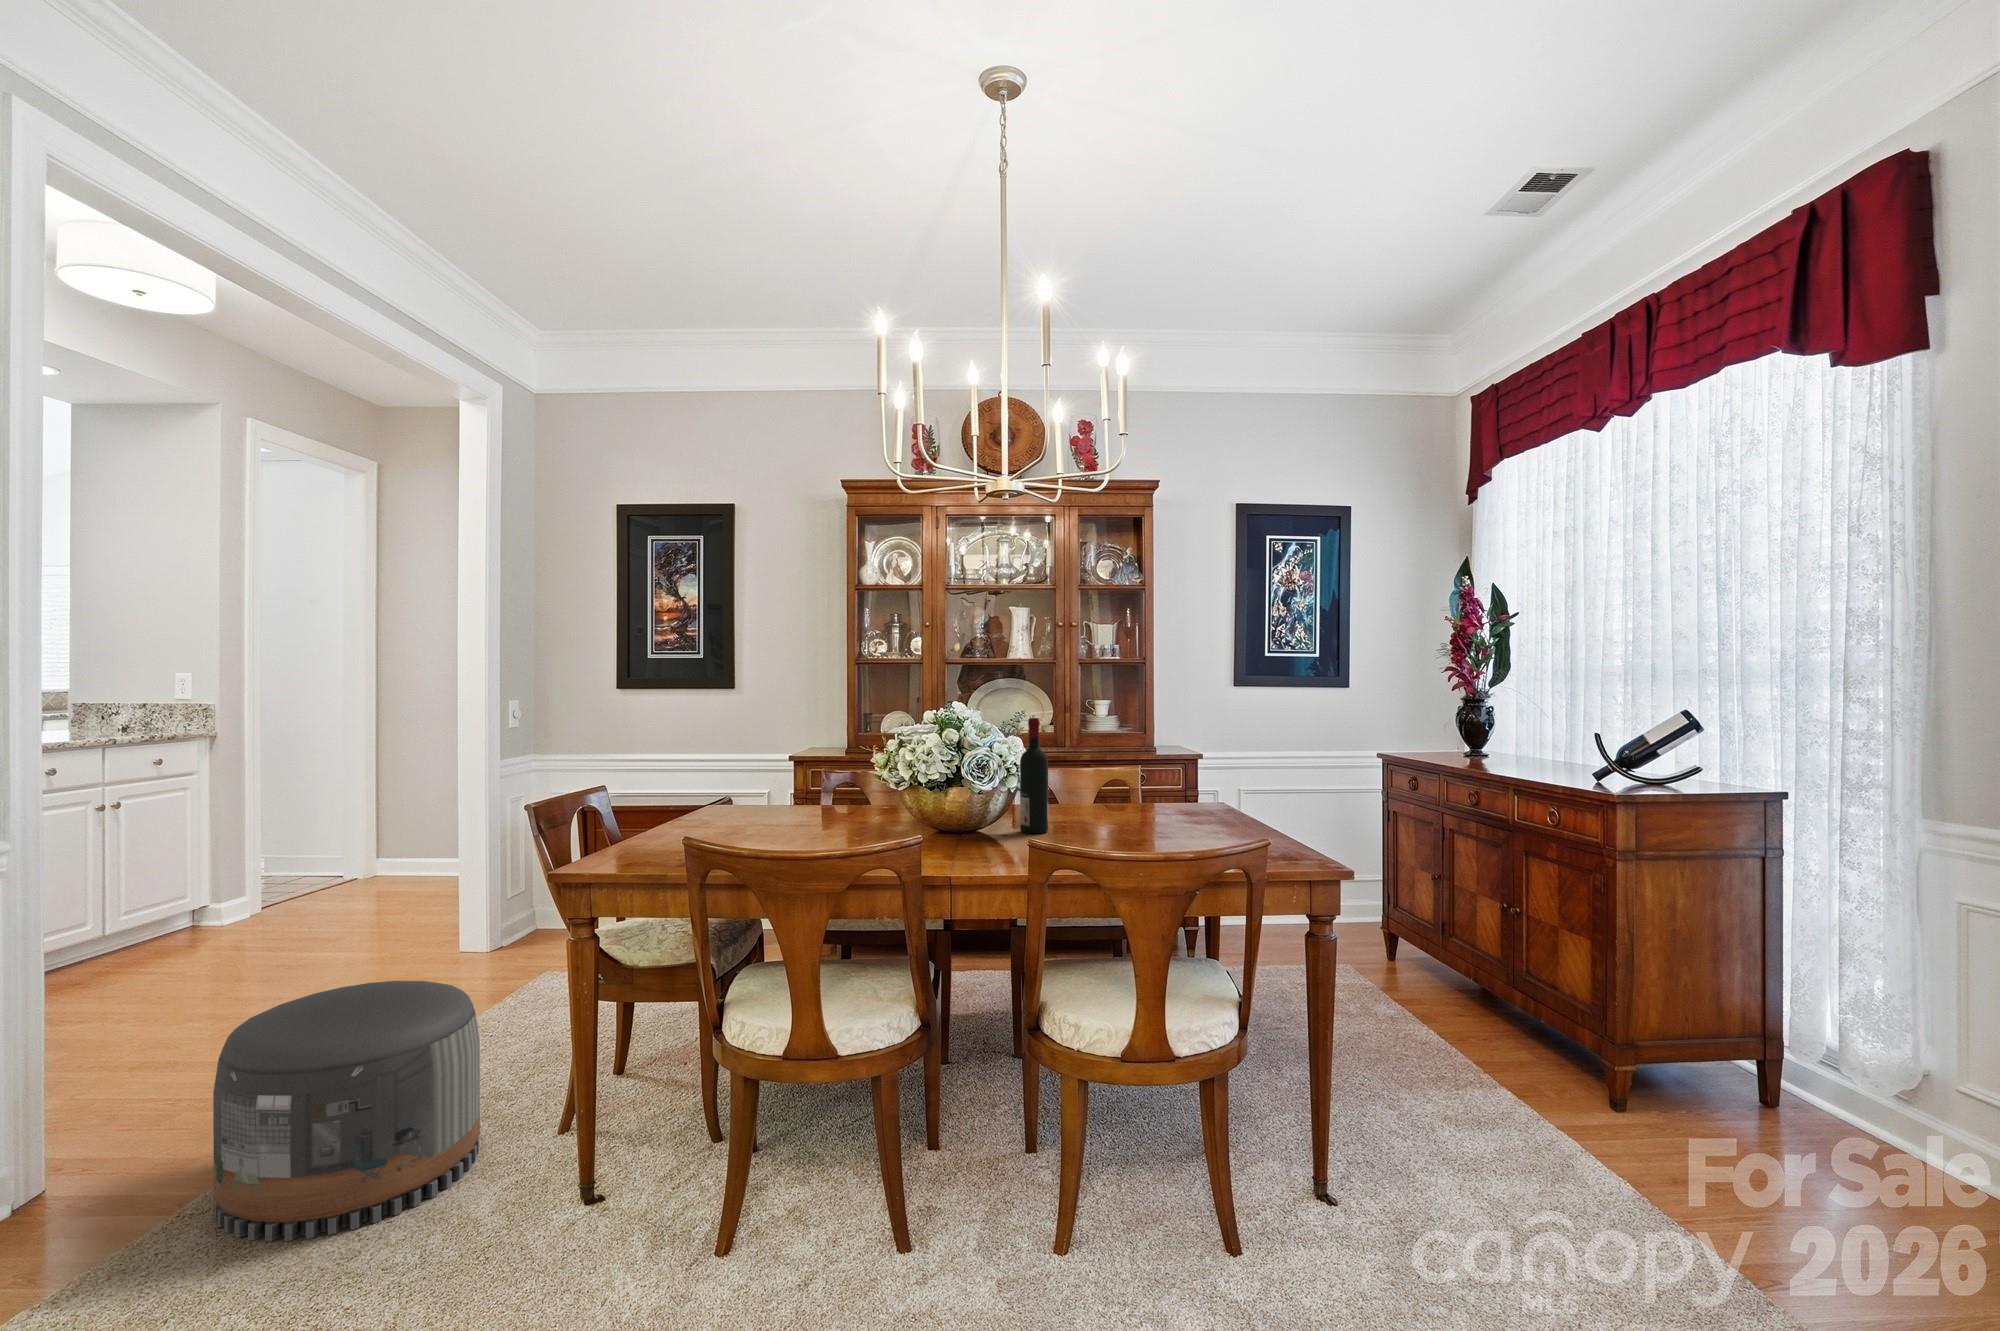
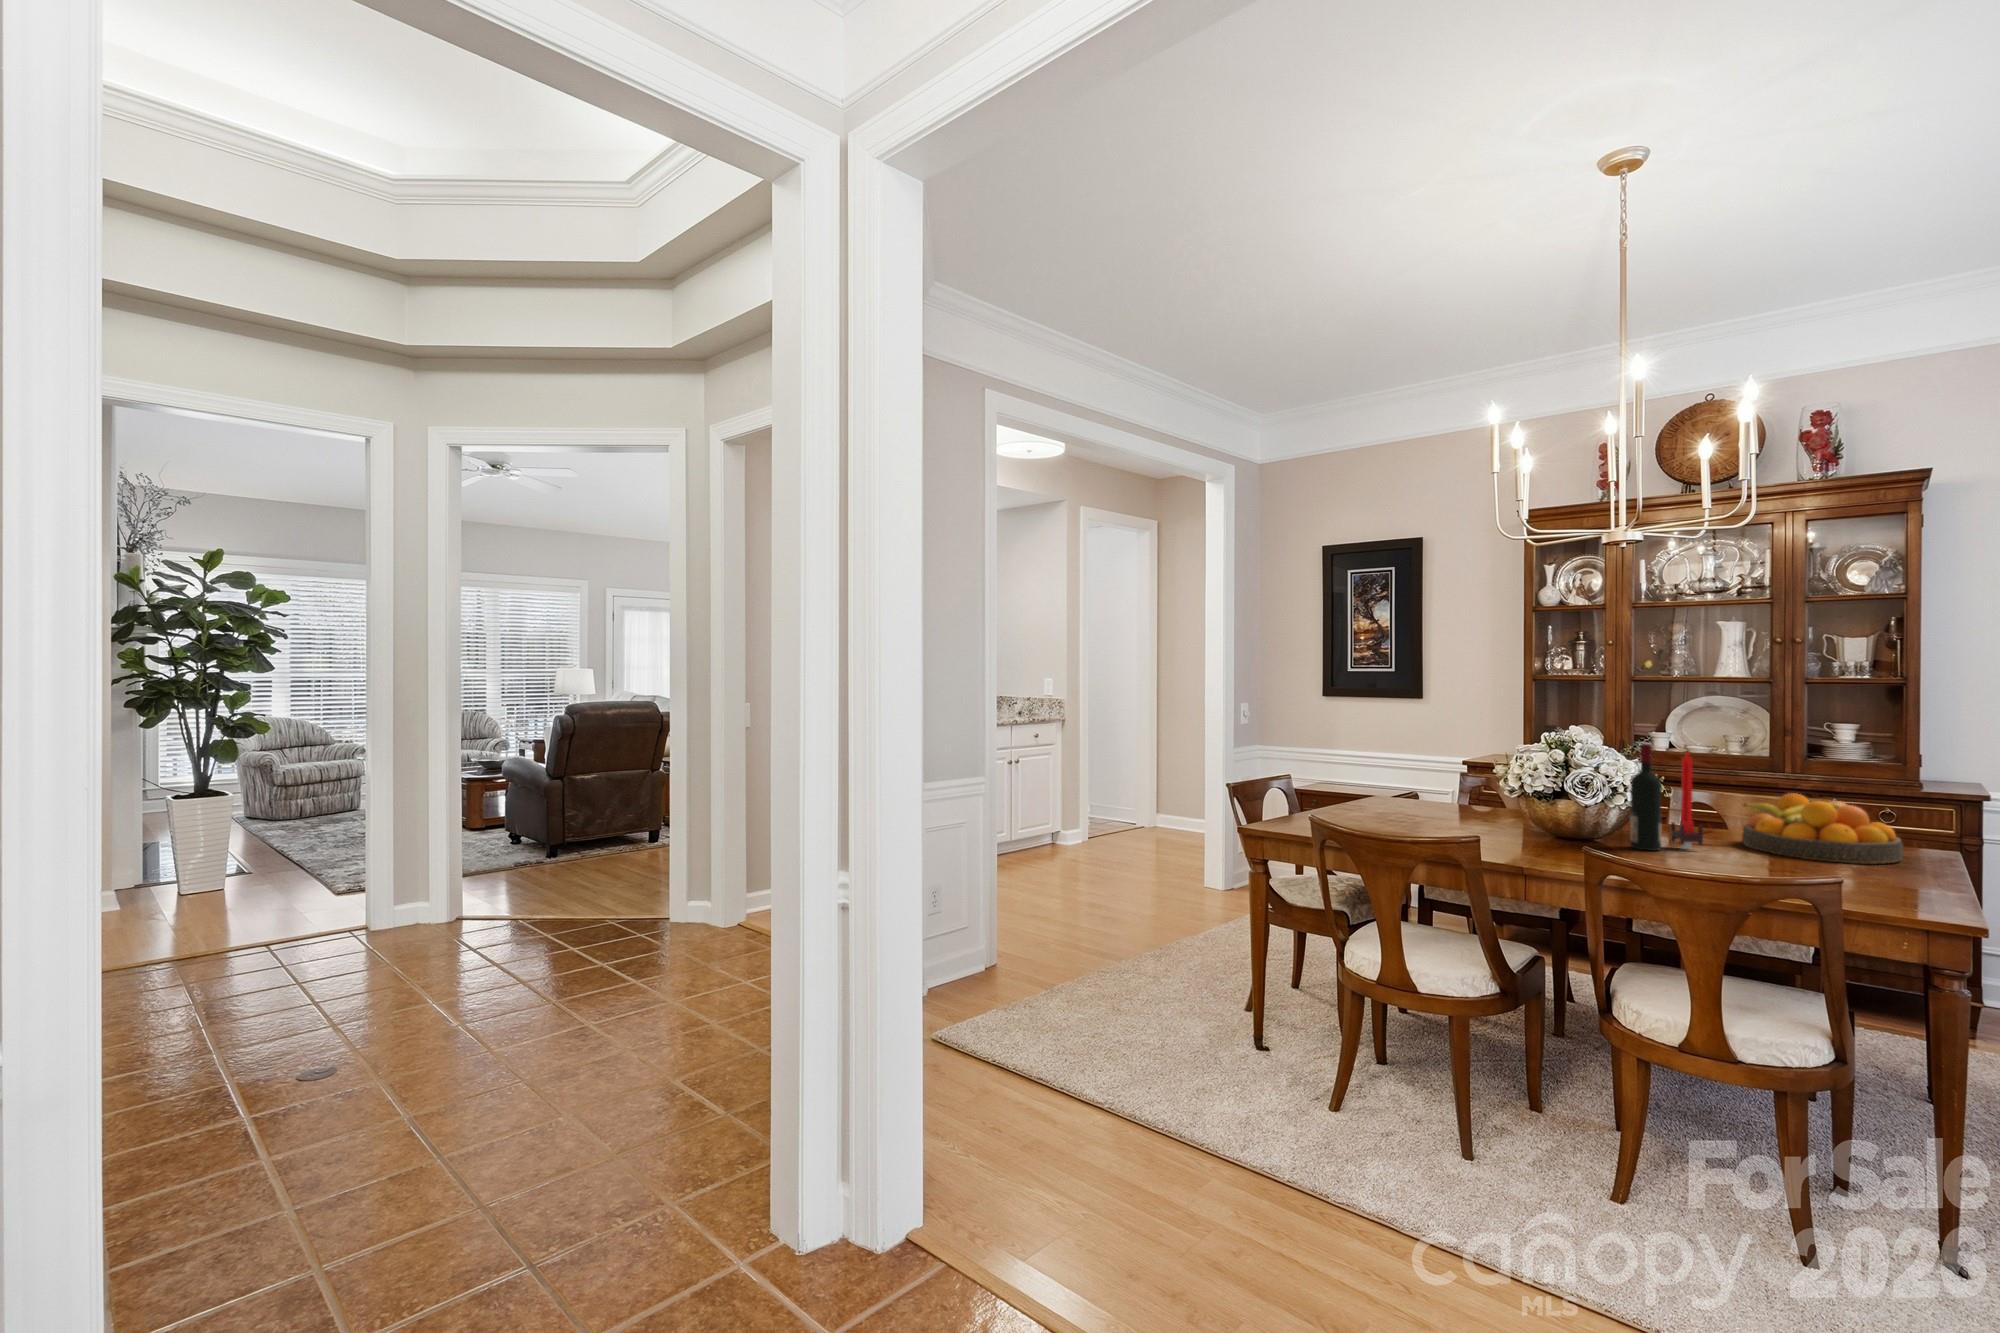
candle: none [1049,724,1078,827] -> present [1671,752,1703,849]
fruit bowl: none [1089,760,1208,822] -> present [1742,793,1903,864]
pouf: present [213,981,480,1241] -> none [1061,882,1196,1022]

